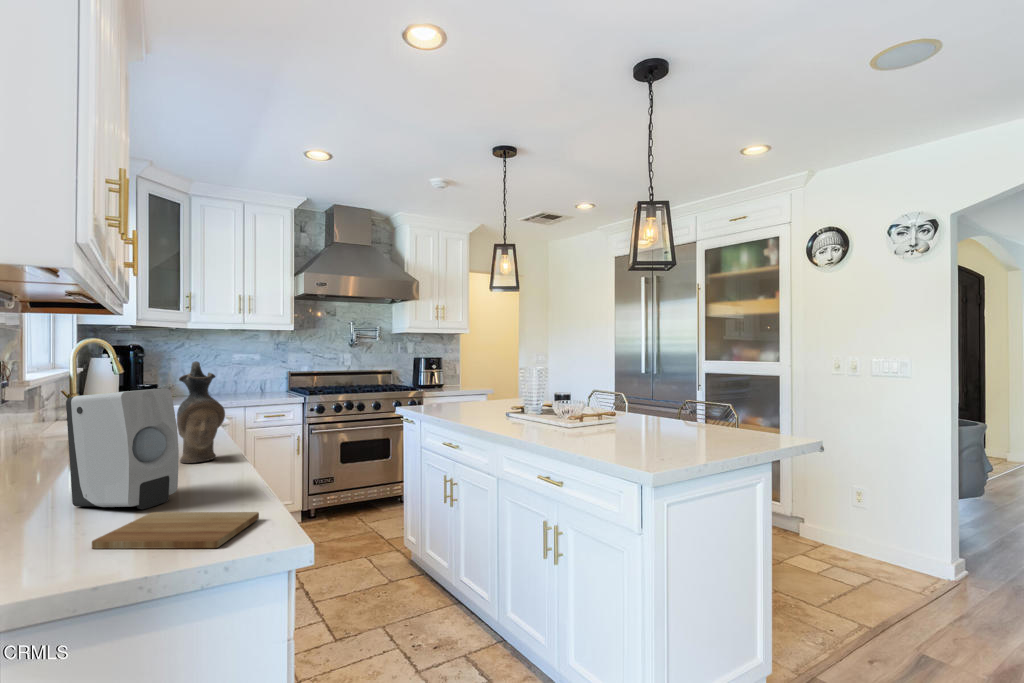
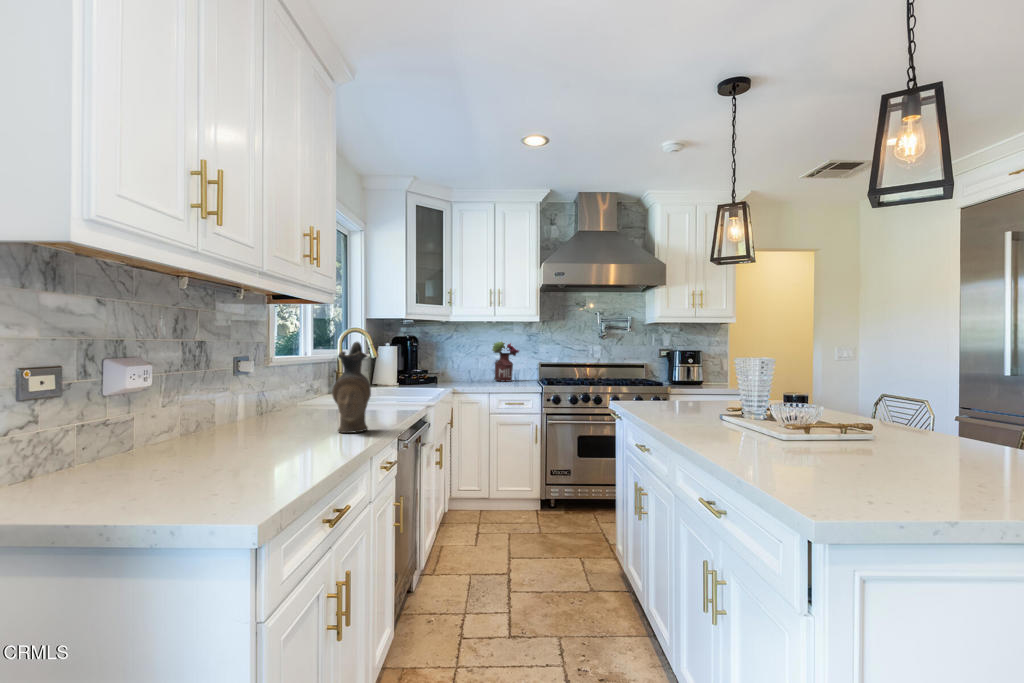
flower arrangement: none [234,349,268,394] -> present [492,342,519,382]
soap dispenser: present [66,388,179,509] -> none [205,359,272,466]
cutting board: present [92,512,259,549] -> none [140,469,273,511]

